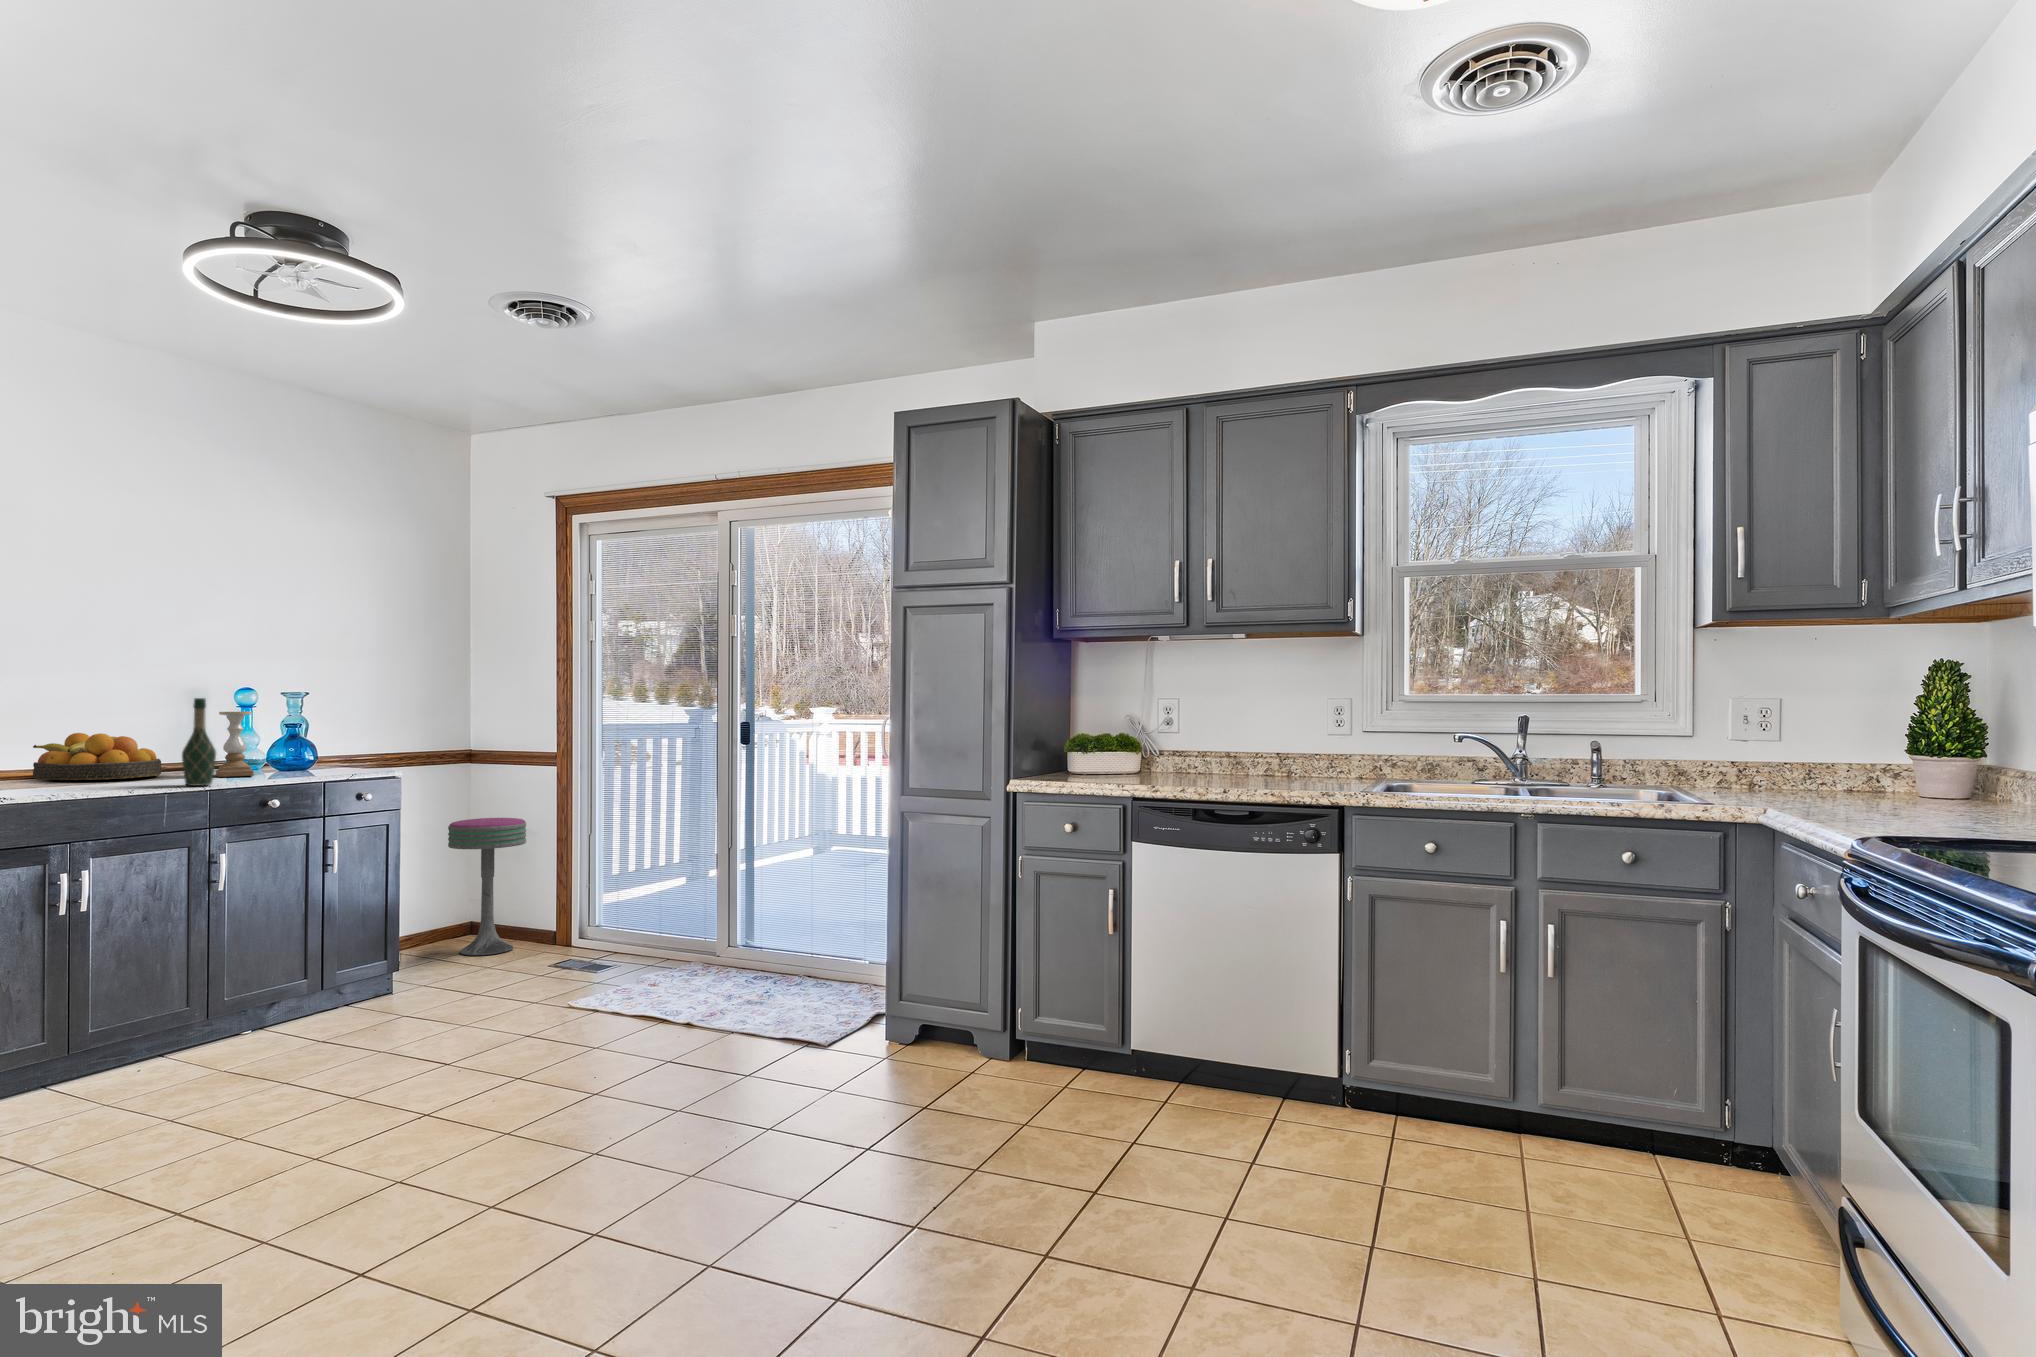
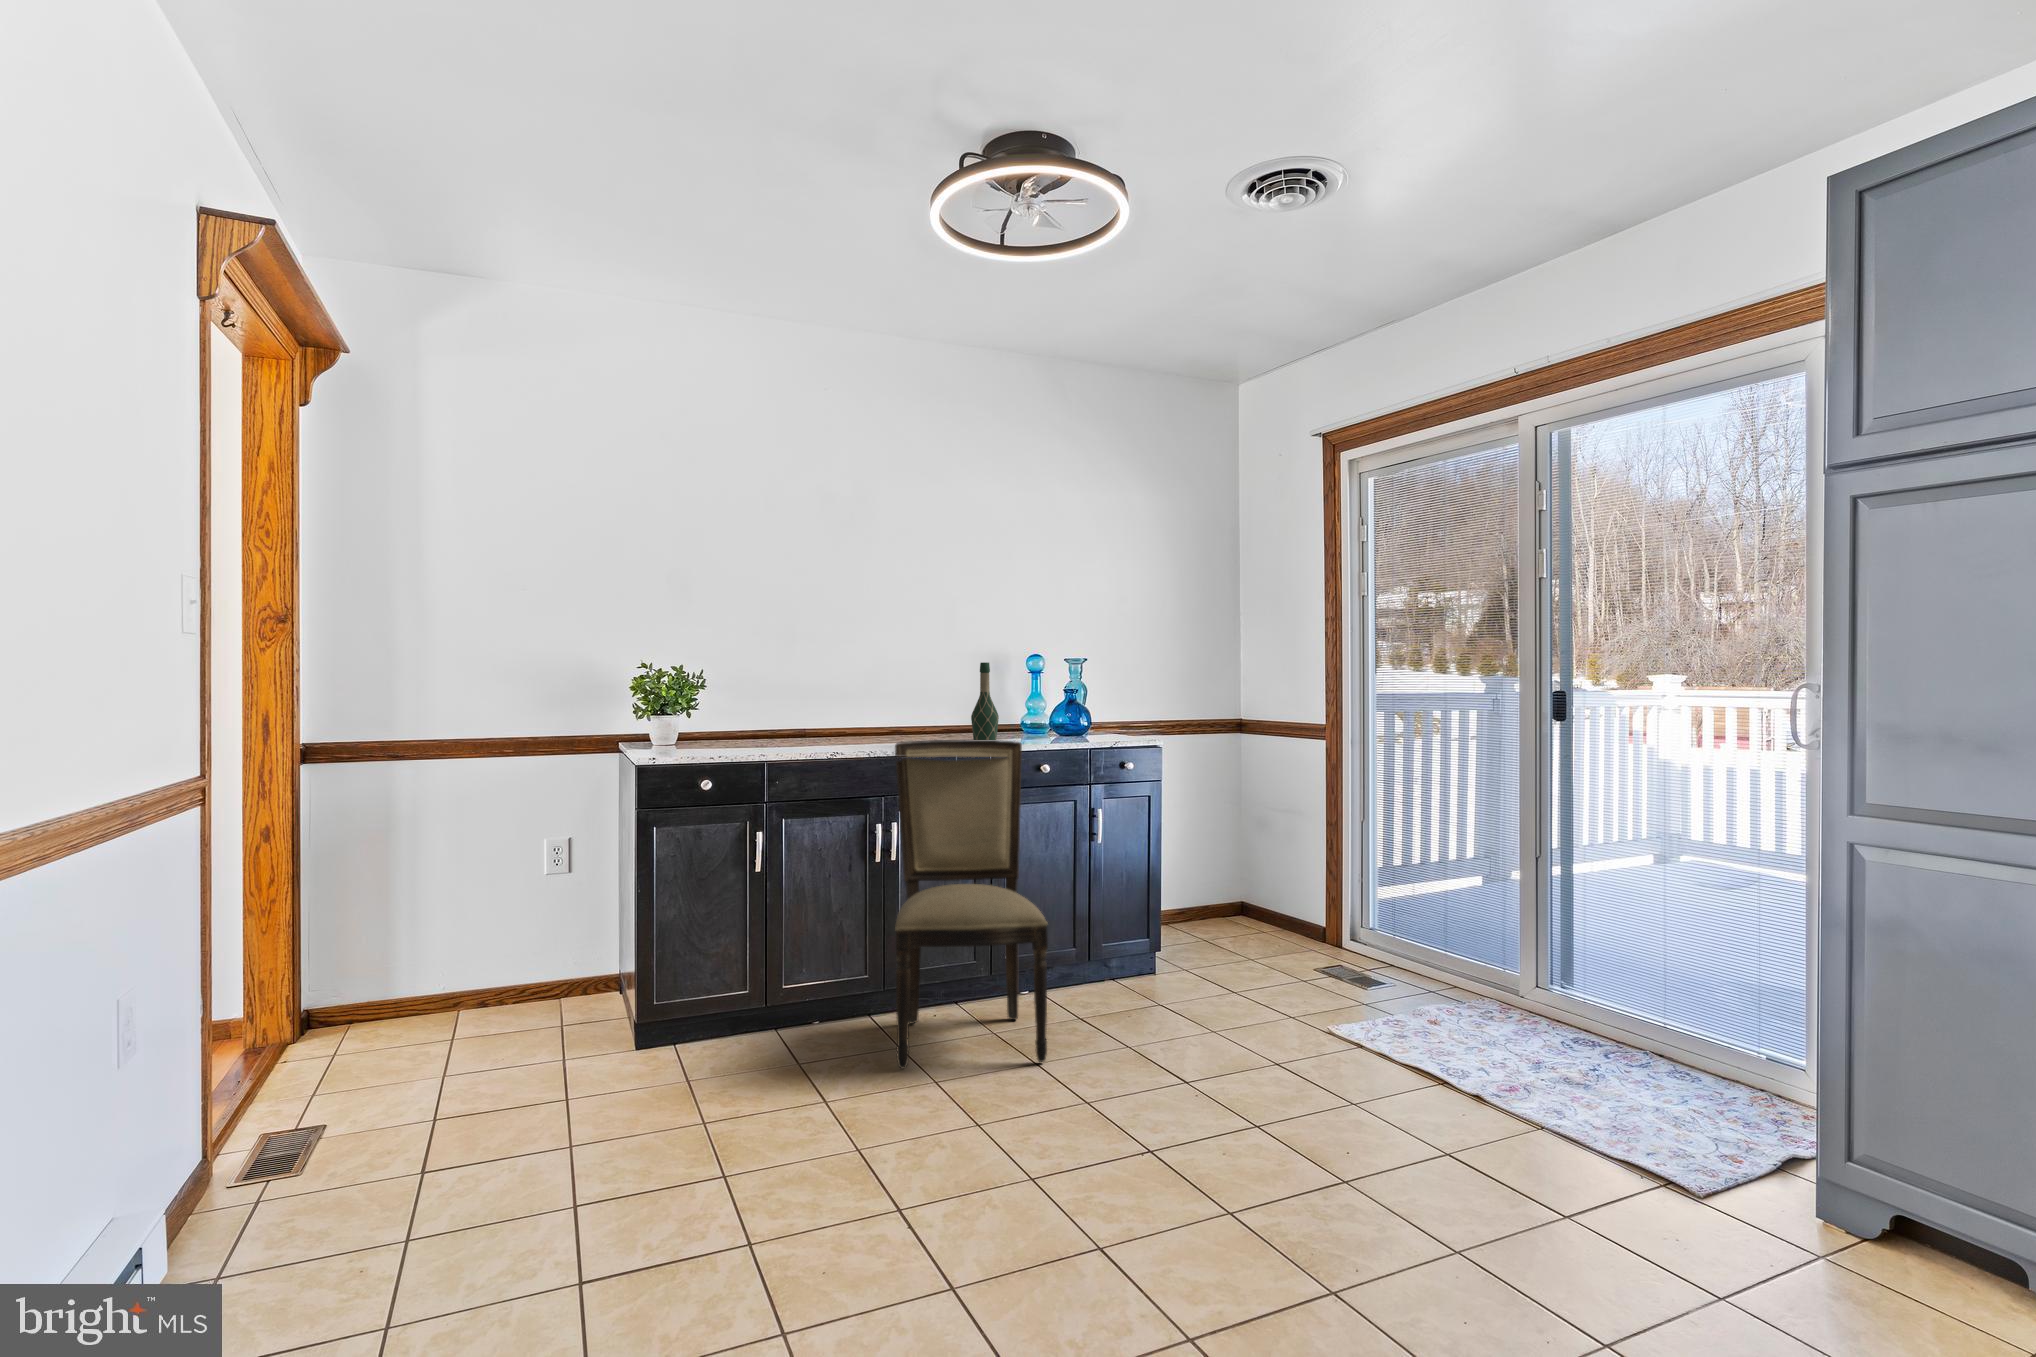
candle holder: present [216,712,254,777] -> none [1007,676,1036,740]
fruit bowl: present [33,733,162,780] -> none [873,695,965,738]
dining chair: none [89,777,295,1116] -> present [895,740,1048,1069]
bar stool: present [448,818,526,955] -> none [1217,794,1296,945]

